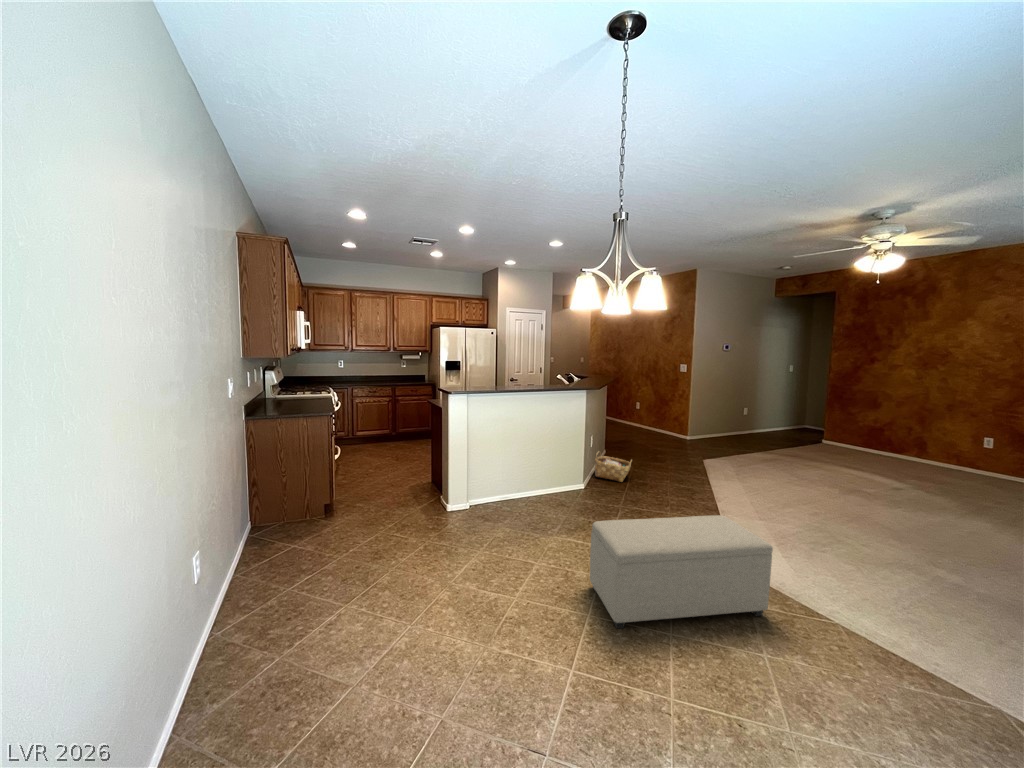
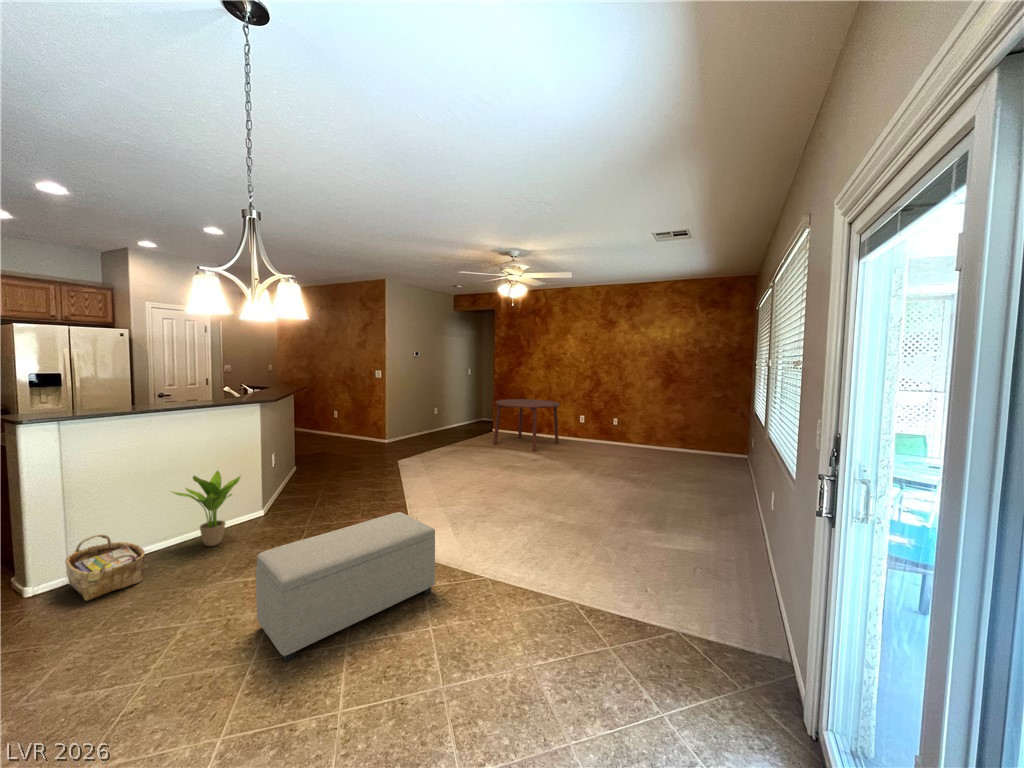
dining table: none [824,405,946,477] -> present [493,399,560,452]
potted plant: none [524,443,572,504] -> present [173,471,241,546]
woven basket: present [595,451,632,482] -> present [65,535,145,600]

